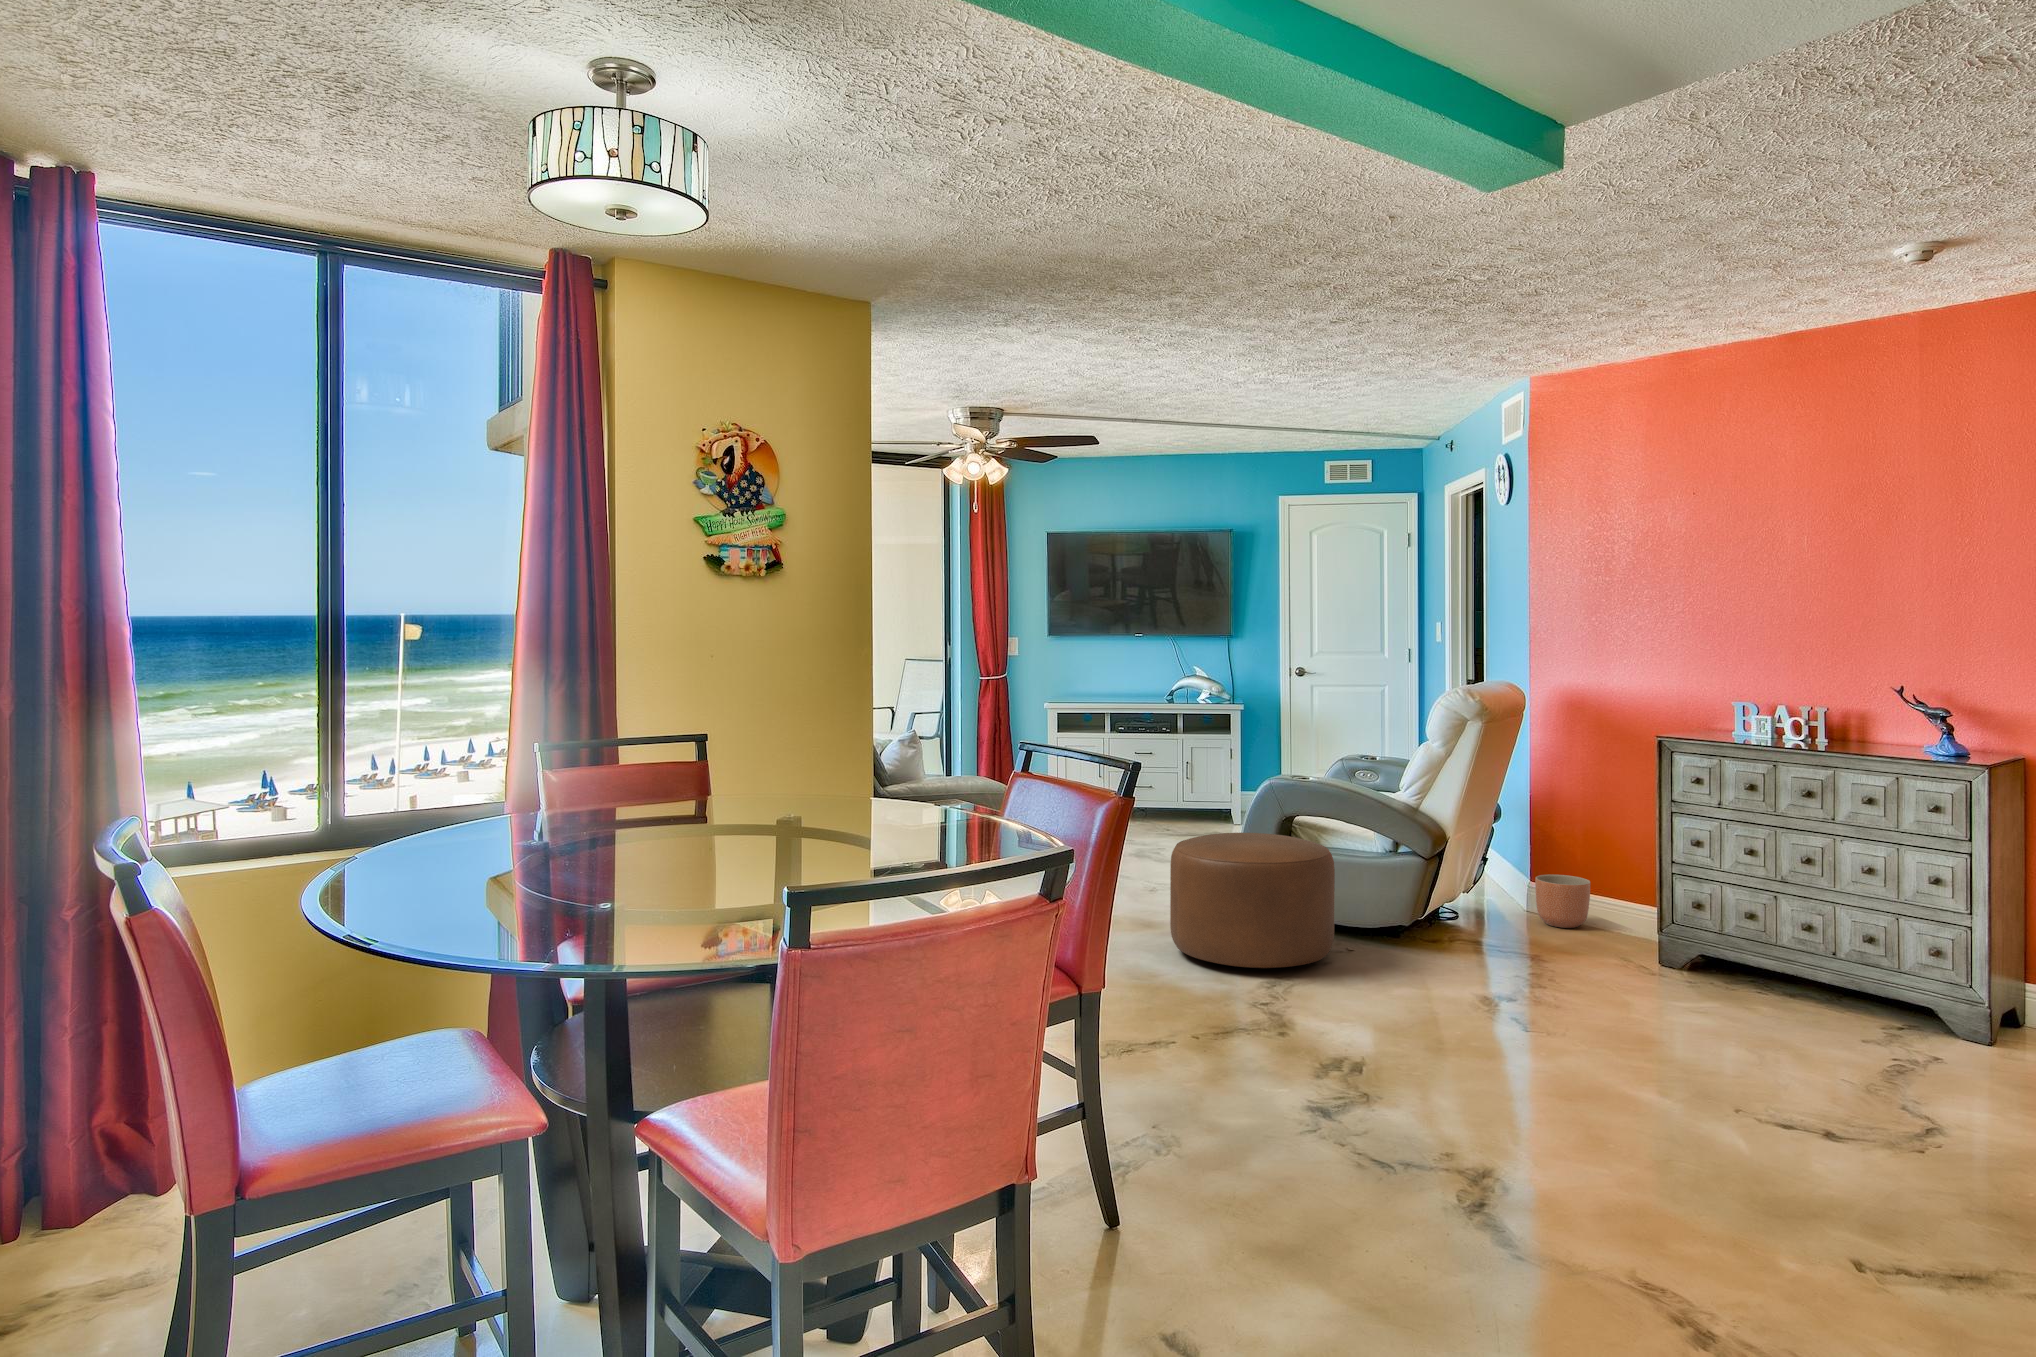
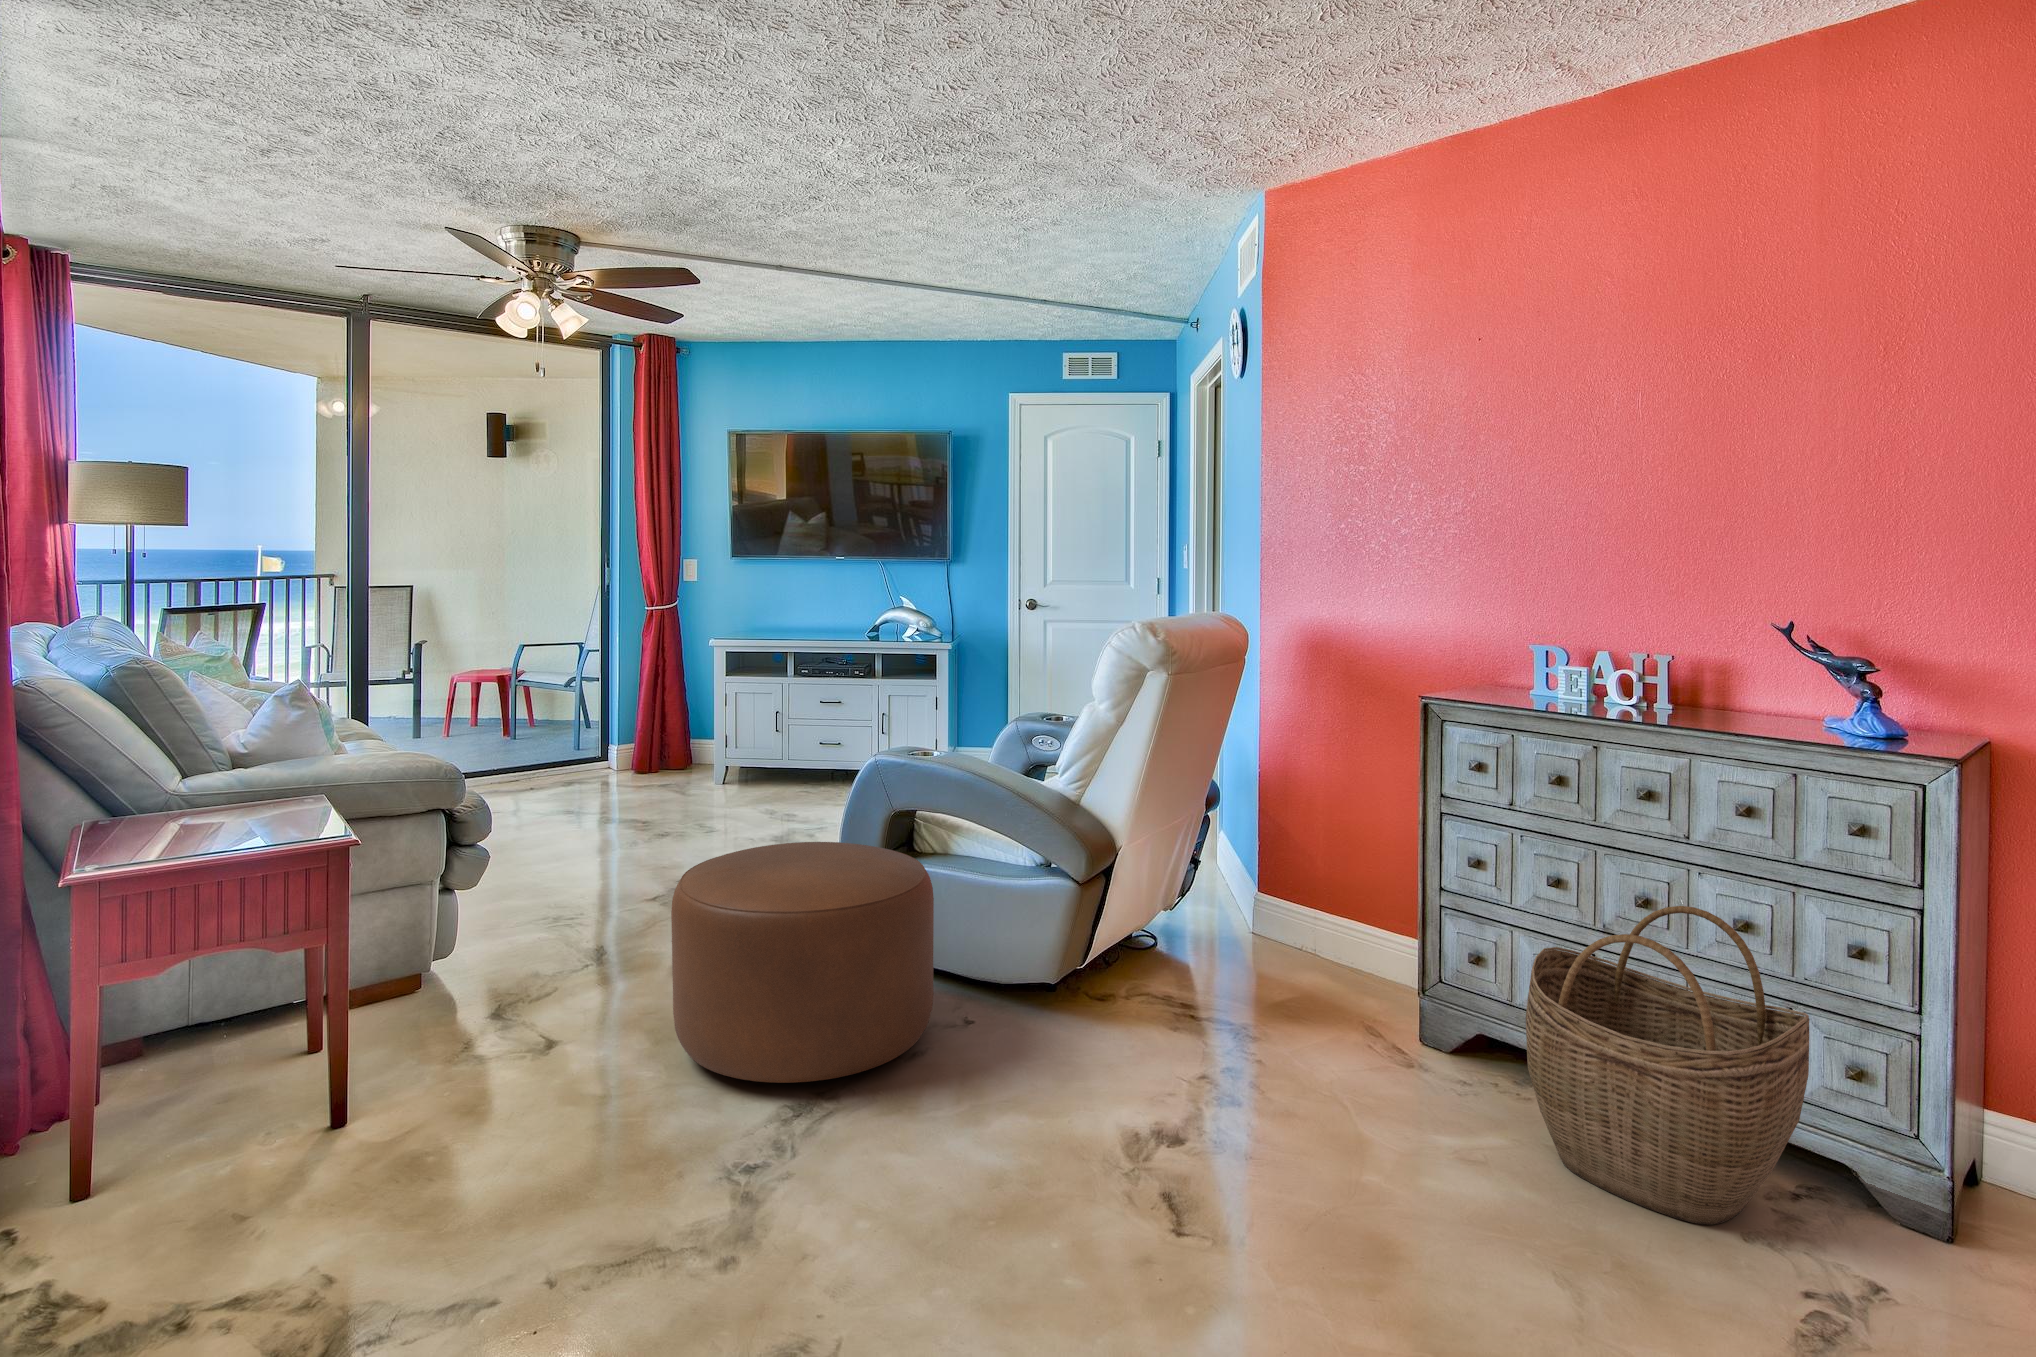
woven basket: none [1731,859,1903,1036] -> present [1526,906,1810,1225]
planter: present [1535,875,1590,928] -> none [1257,883,1329,961]

